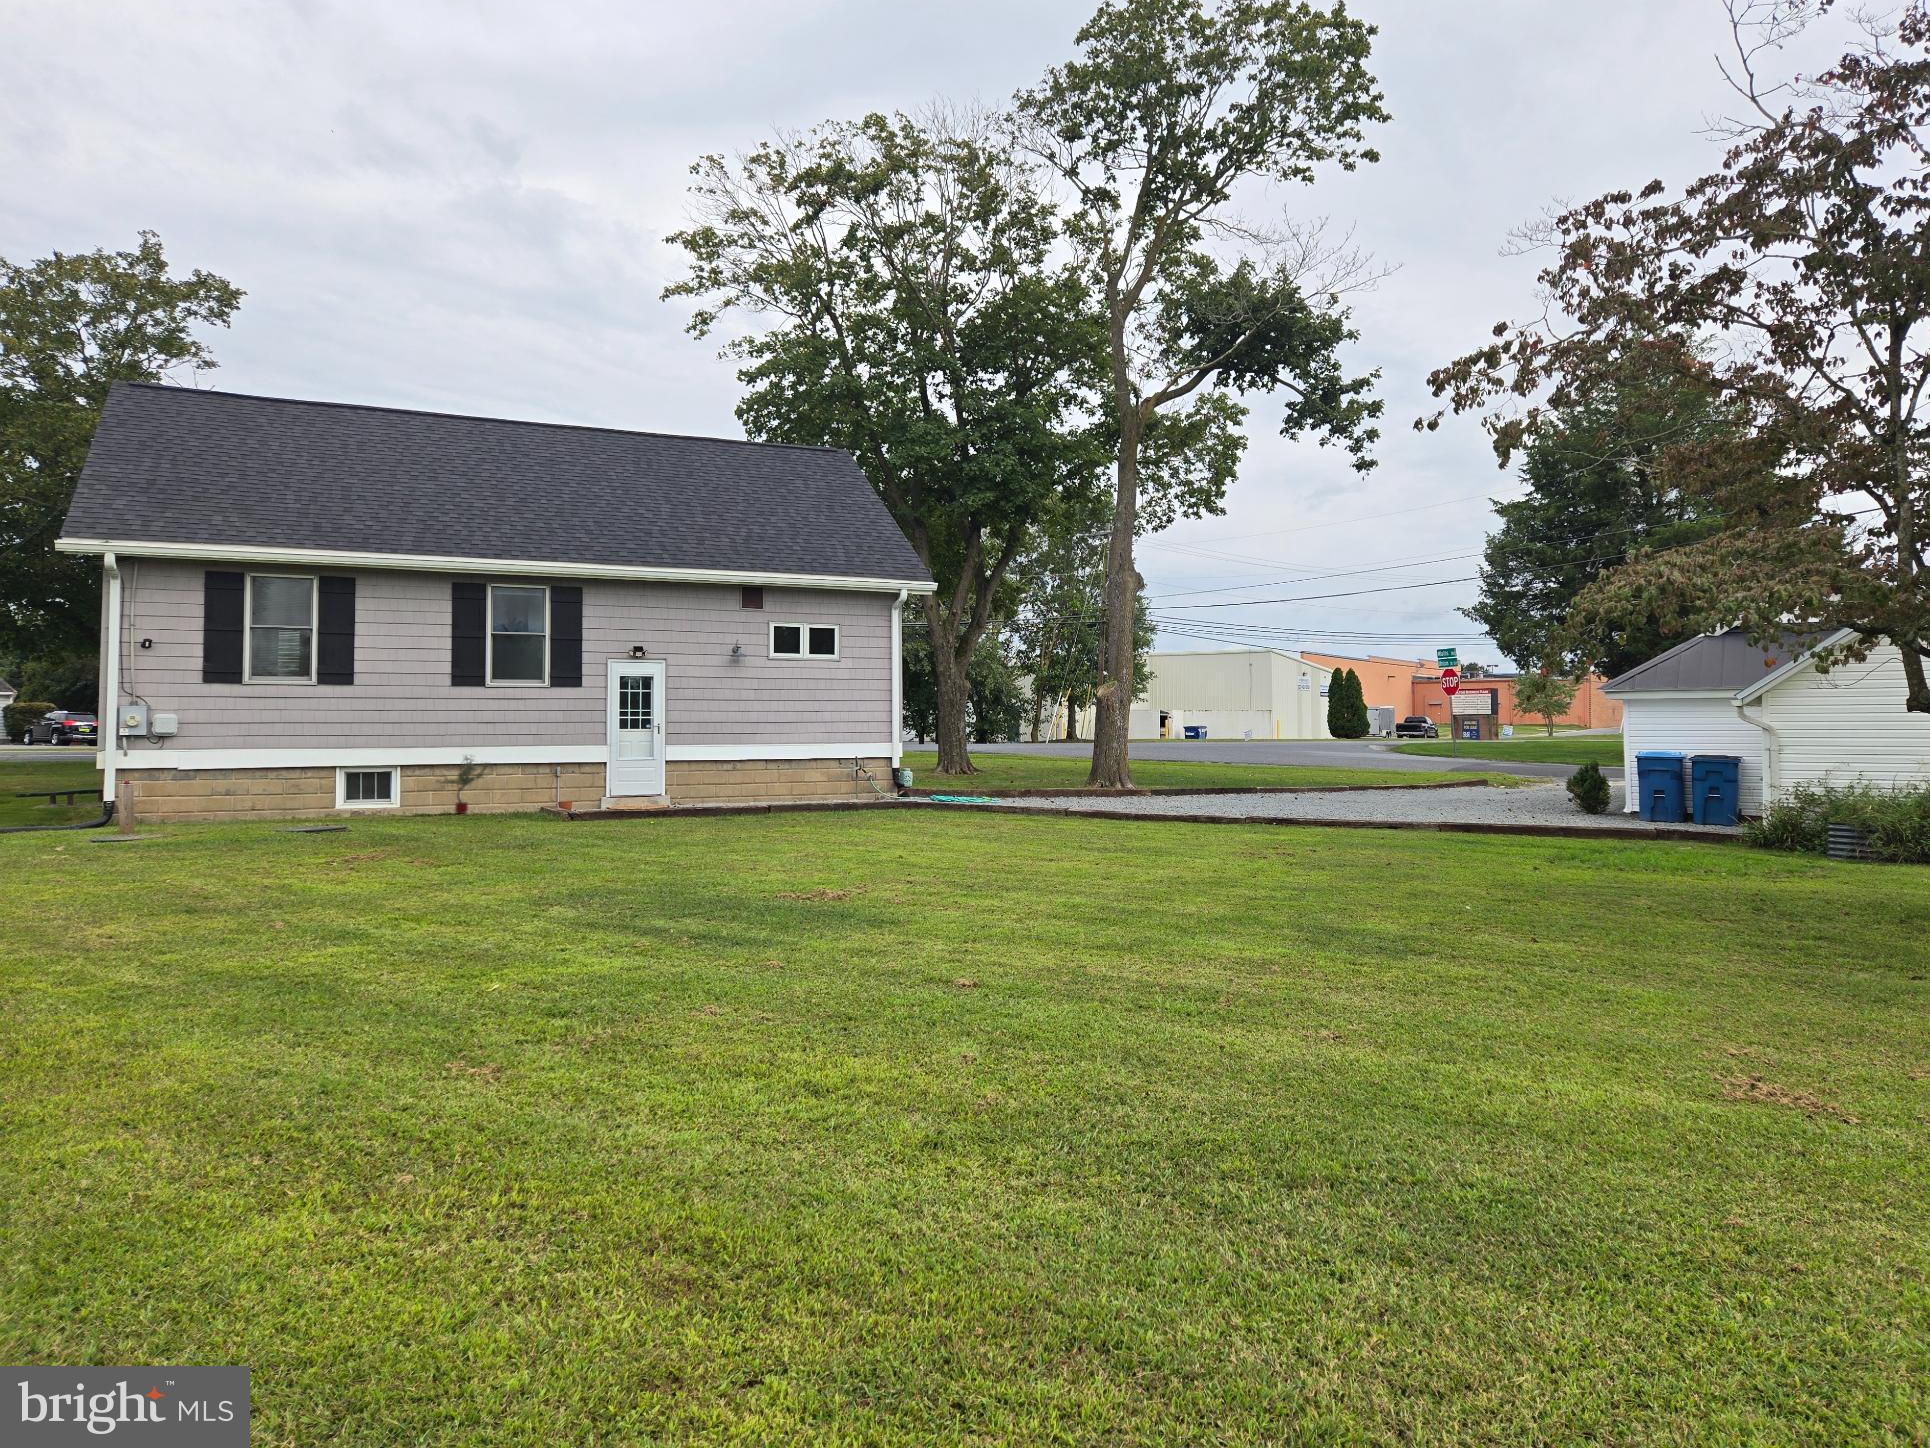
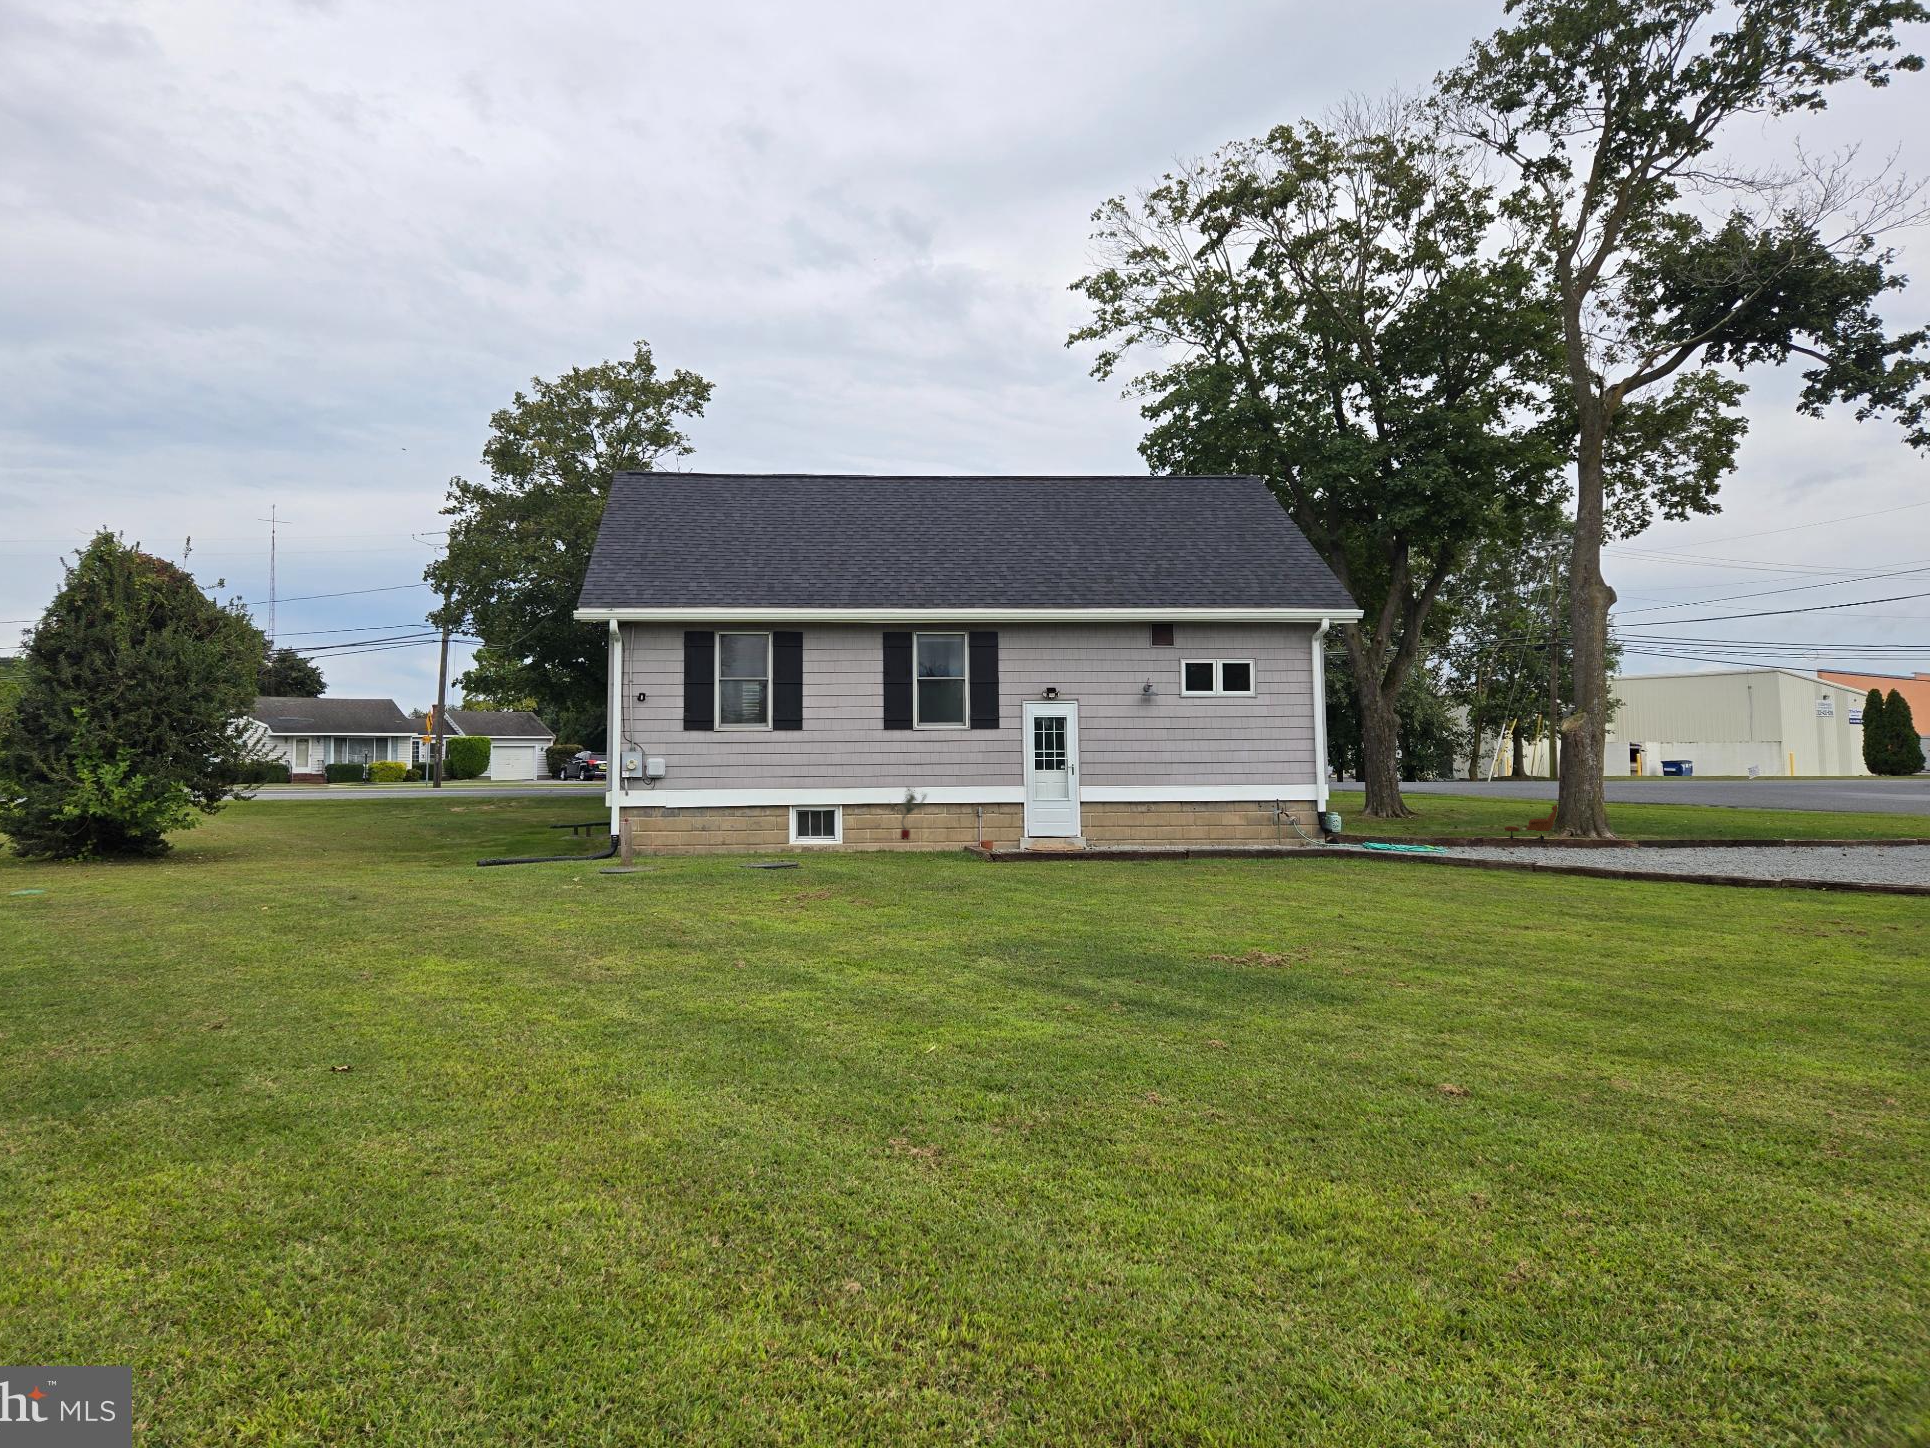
lounge chair: none [1053,754,1099,788] -> present [1502,805,1557,842]

